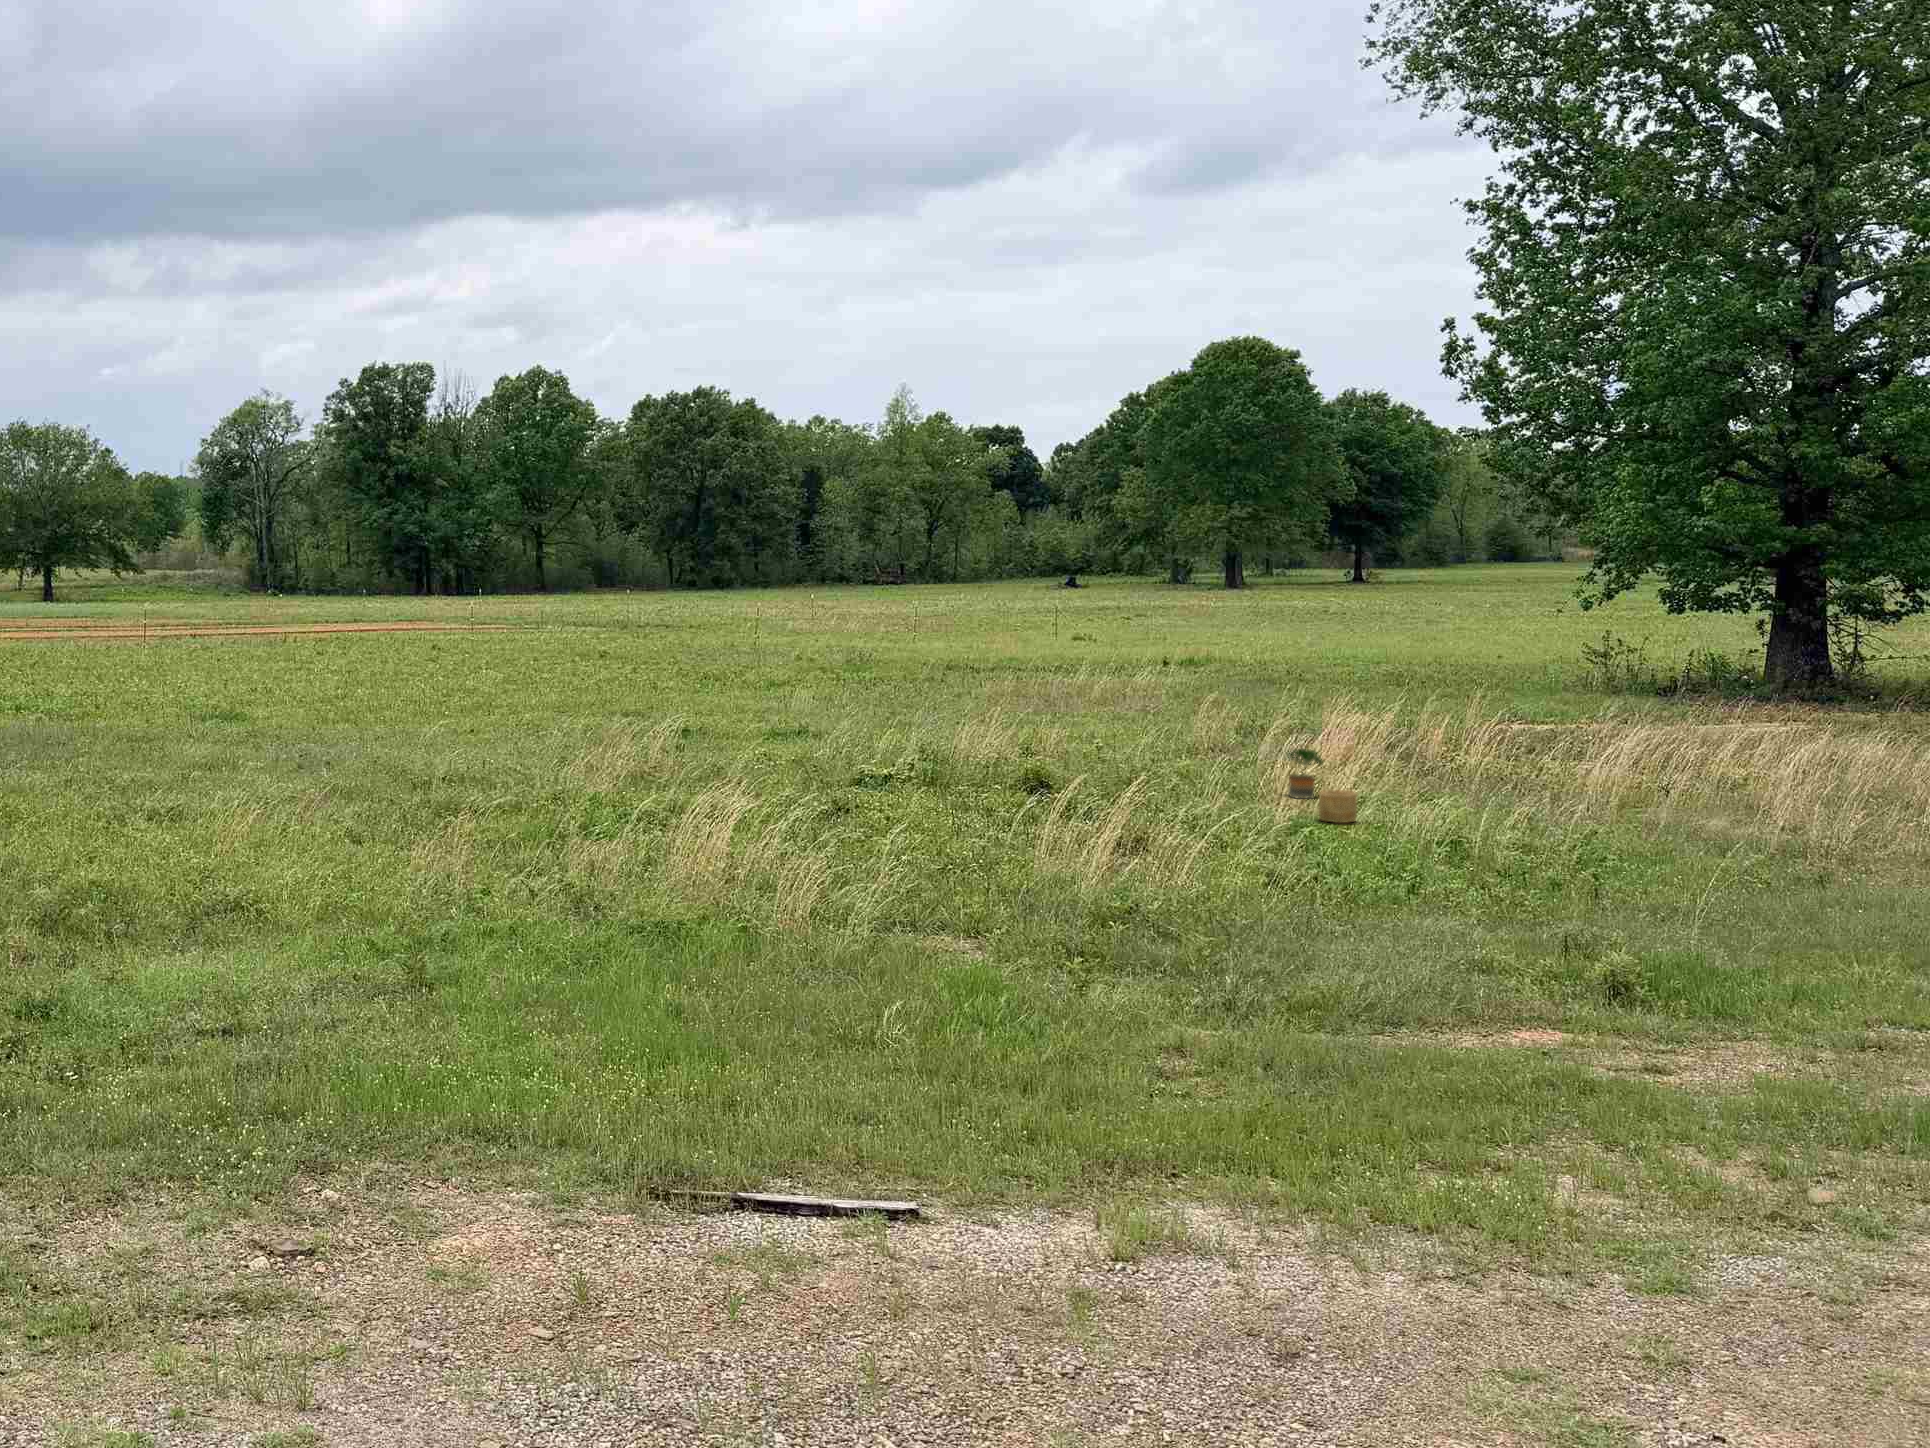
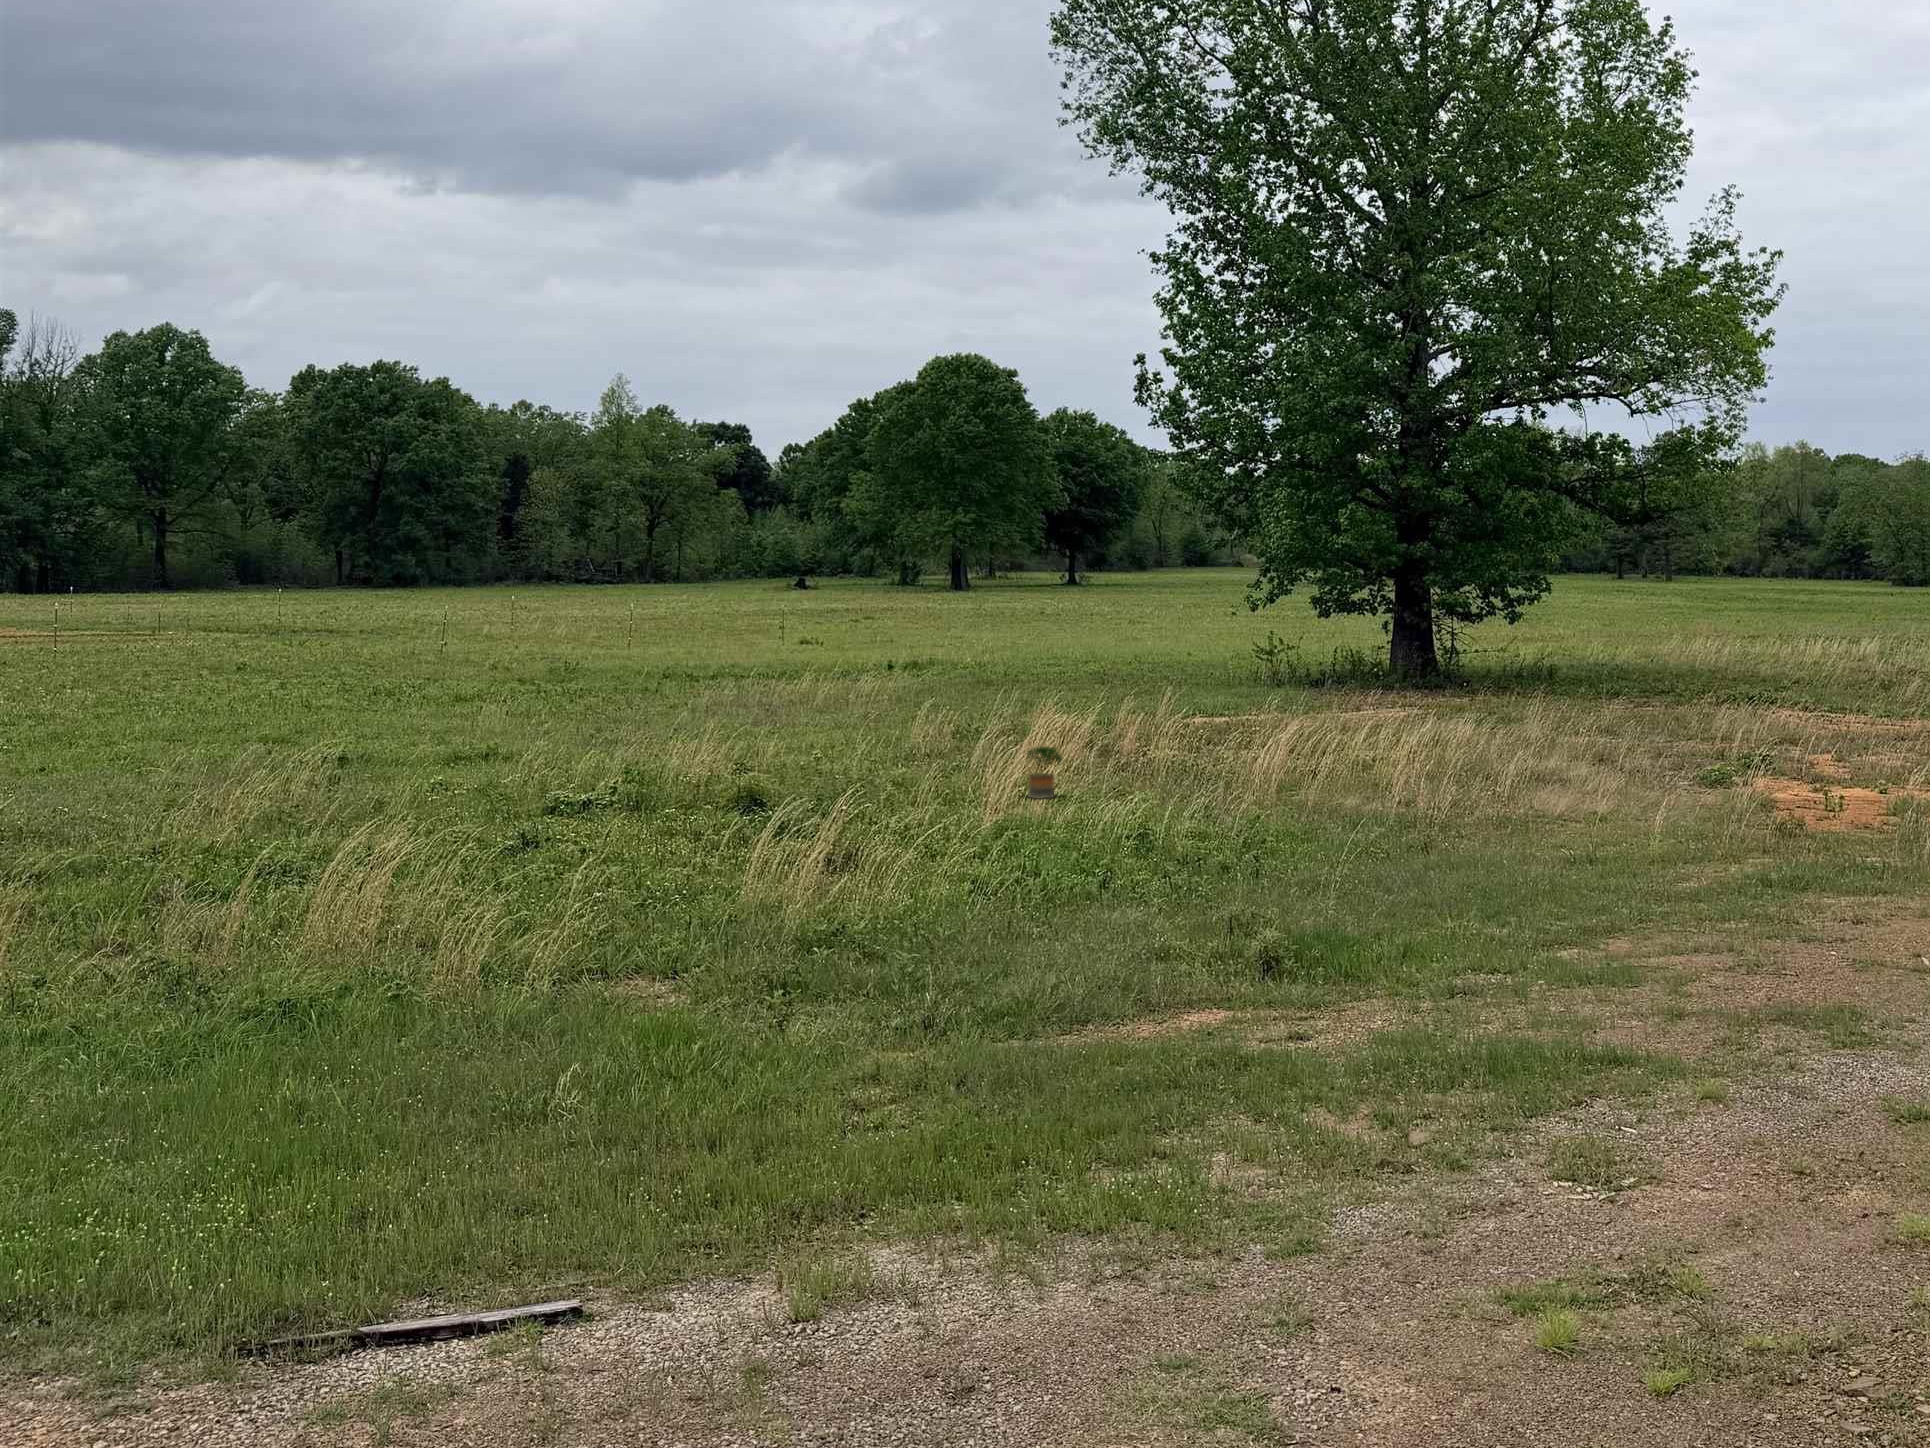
wooden bucket: present [1319,790,1358,823] -> none [1062,786,1102,821]

